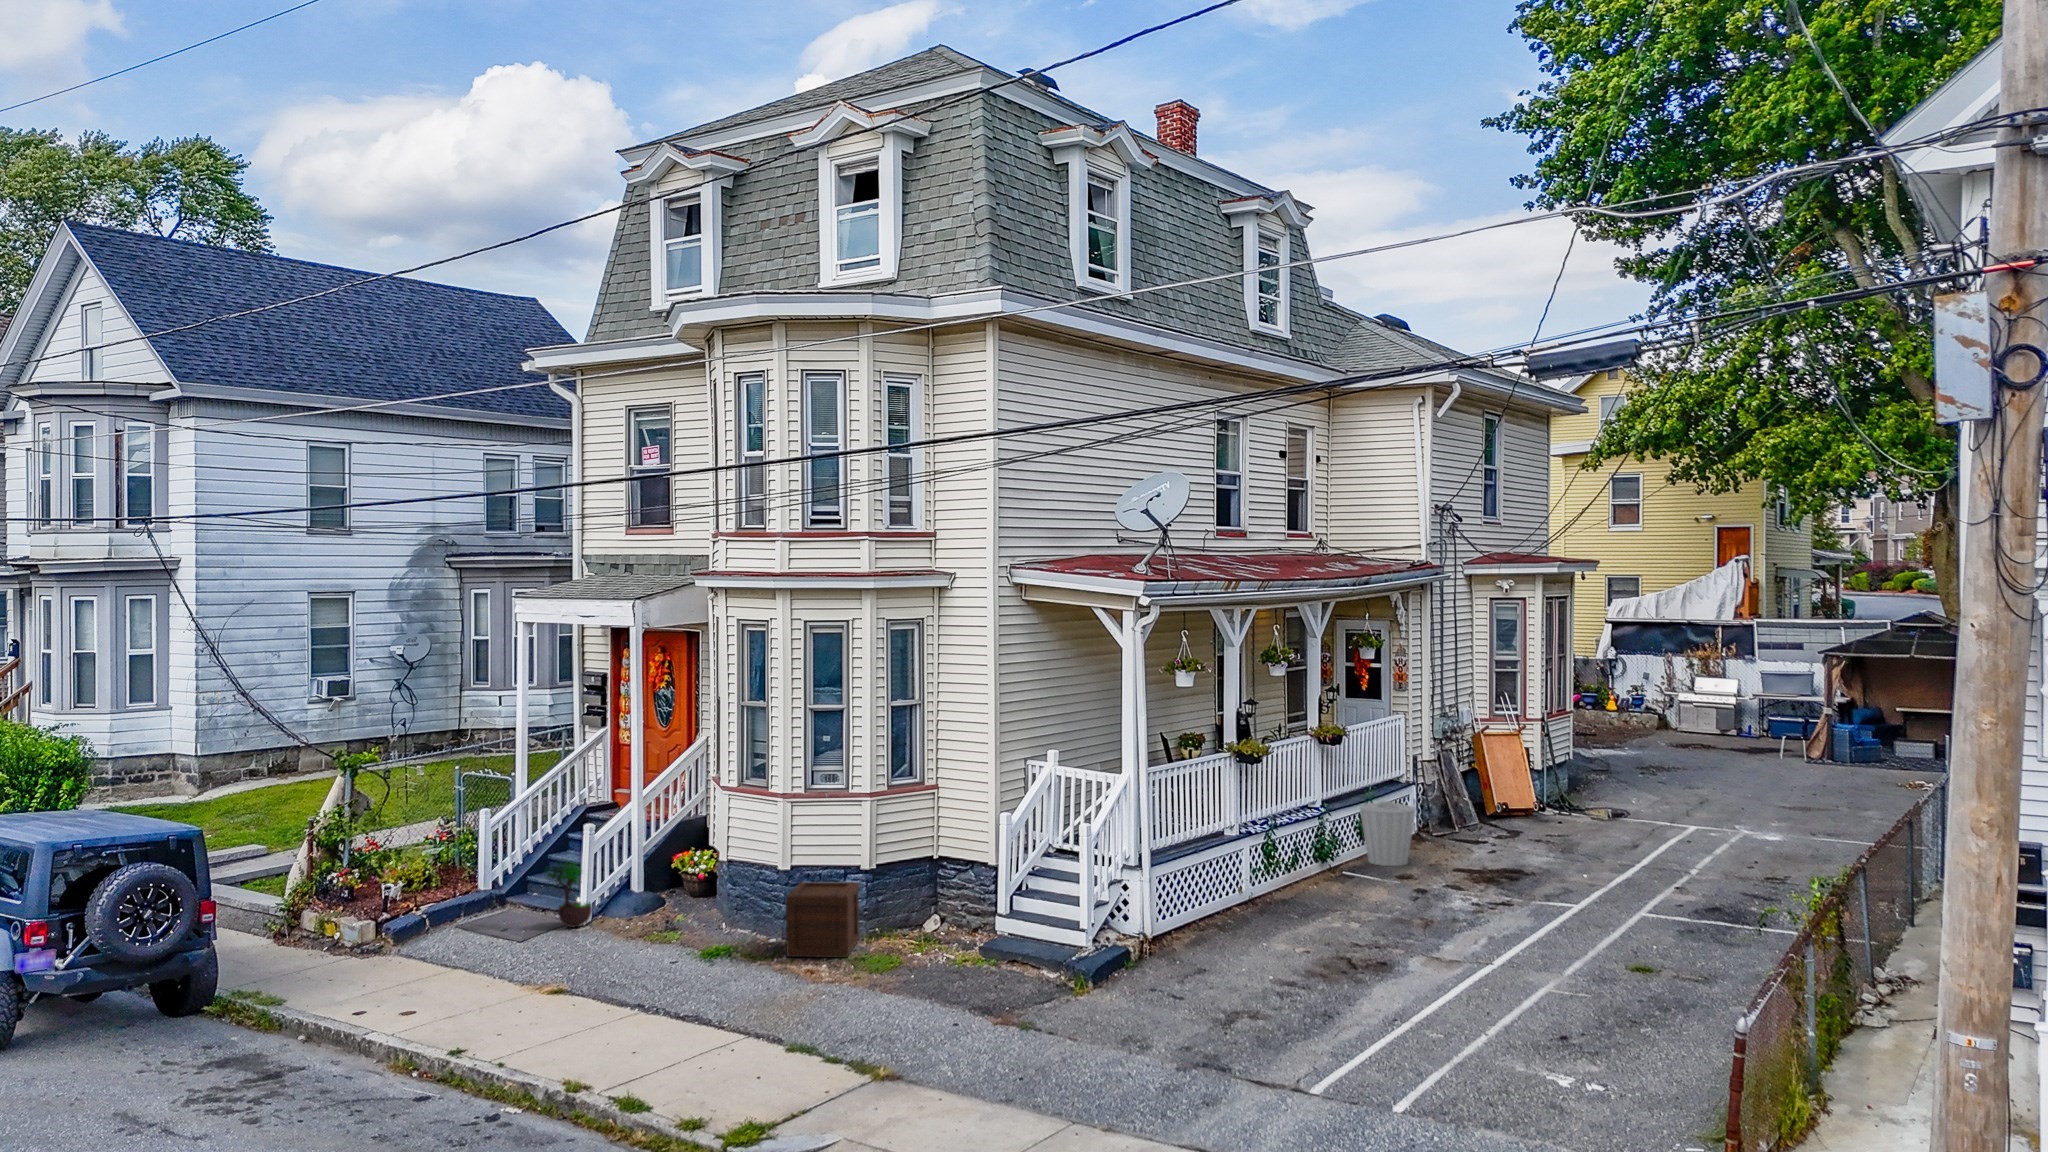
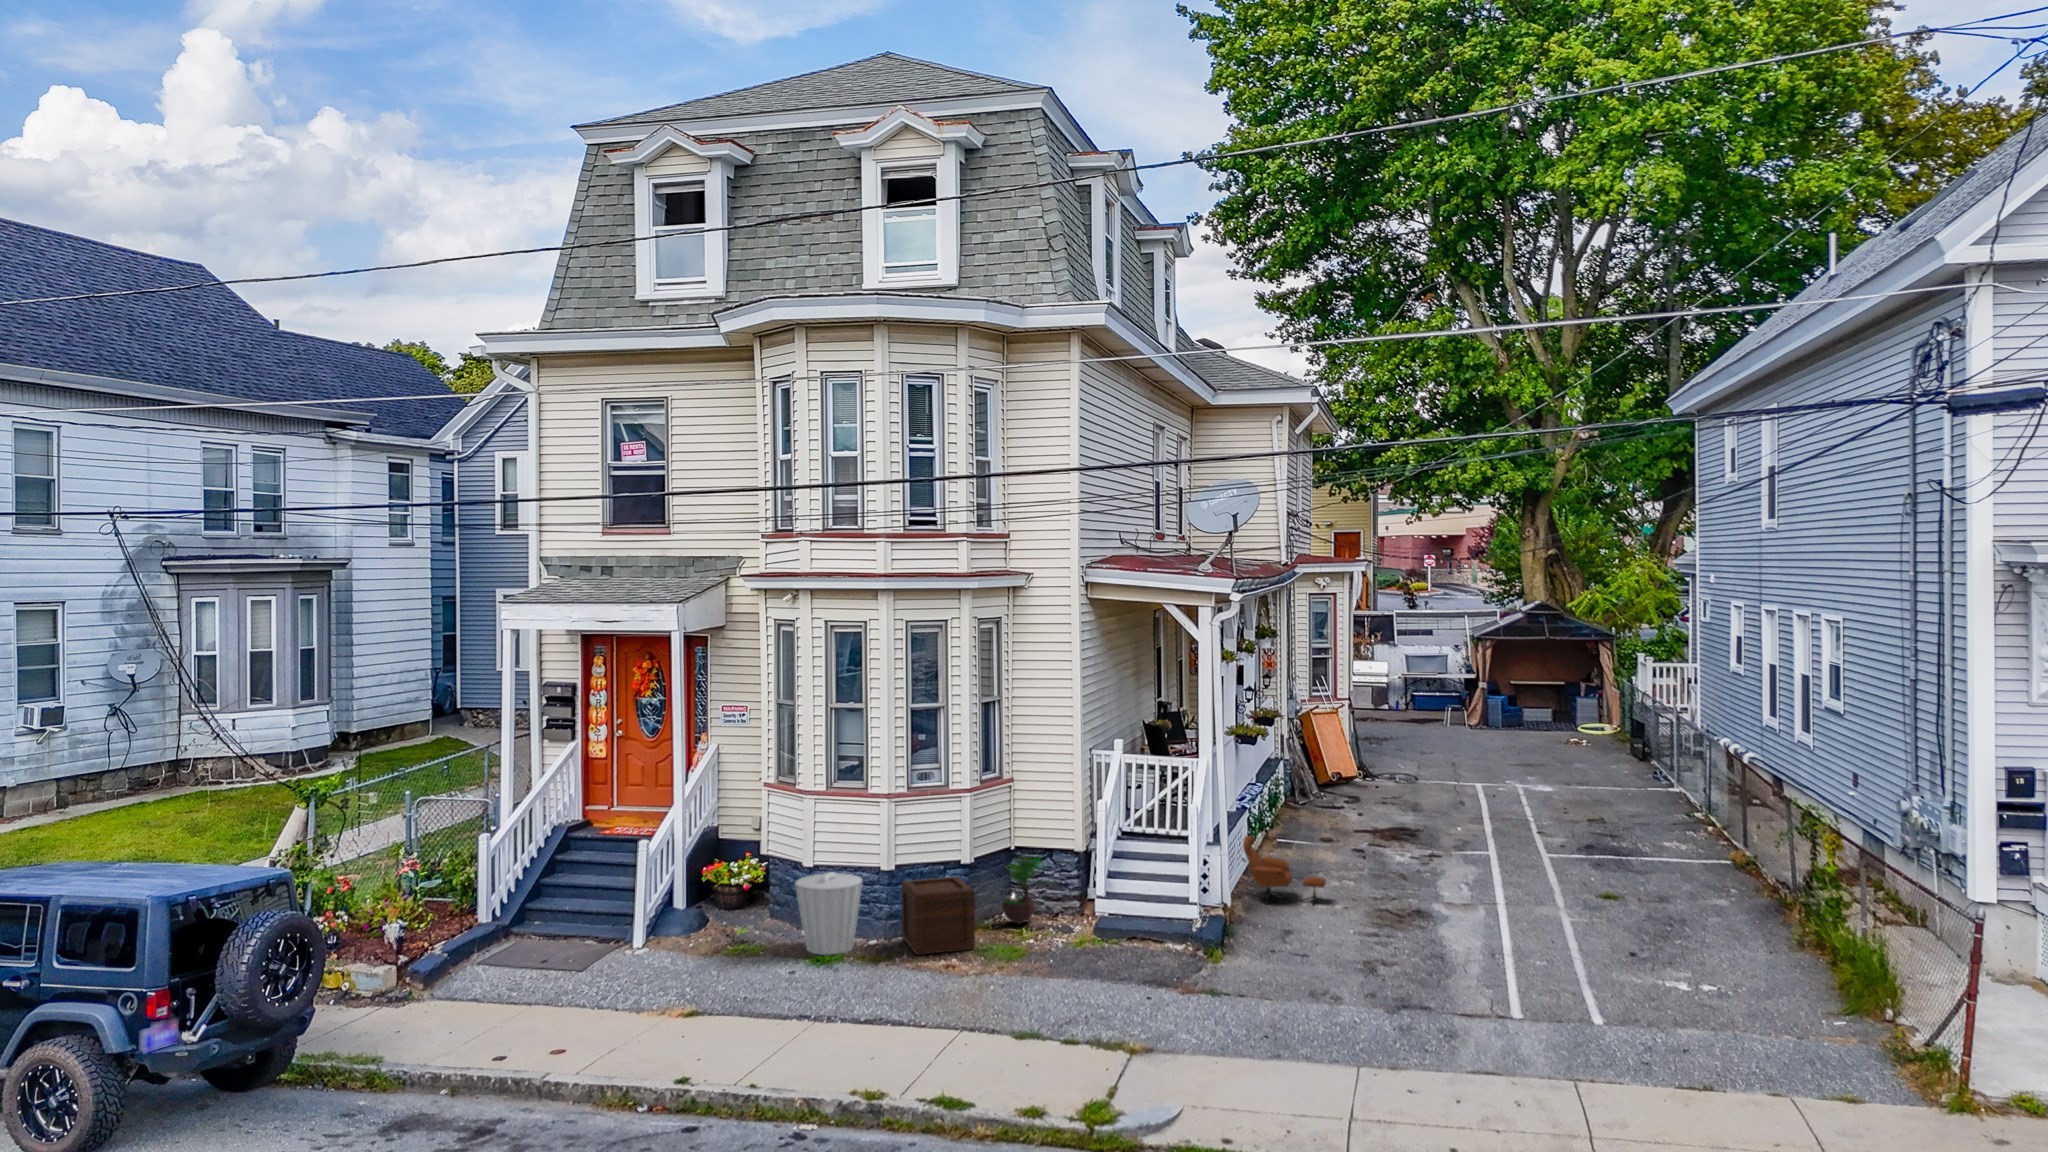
trash can: present [1360,801,1416,866] -> present [795,872,862,955]
potted tree: present [547,859,592,927] -> present [1002,856,1040,923]
lounge chair: none [1185,866,1275,951] -> present [1243,836,1326,906]

